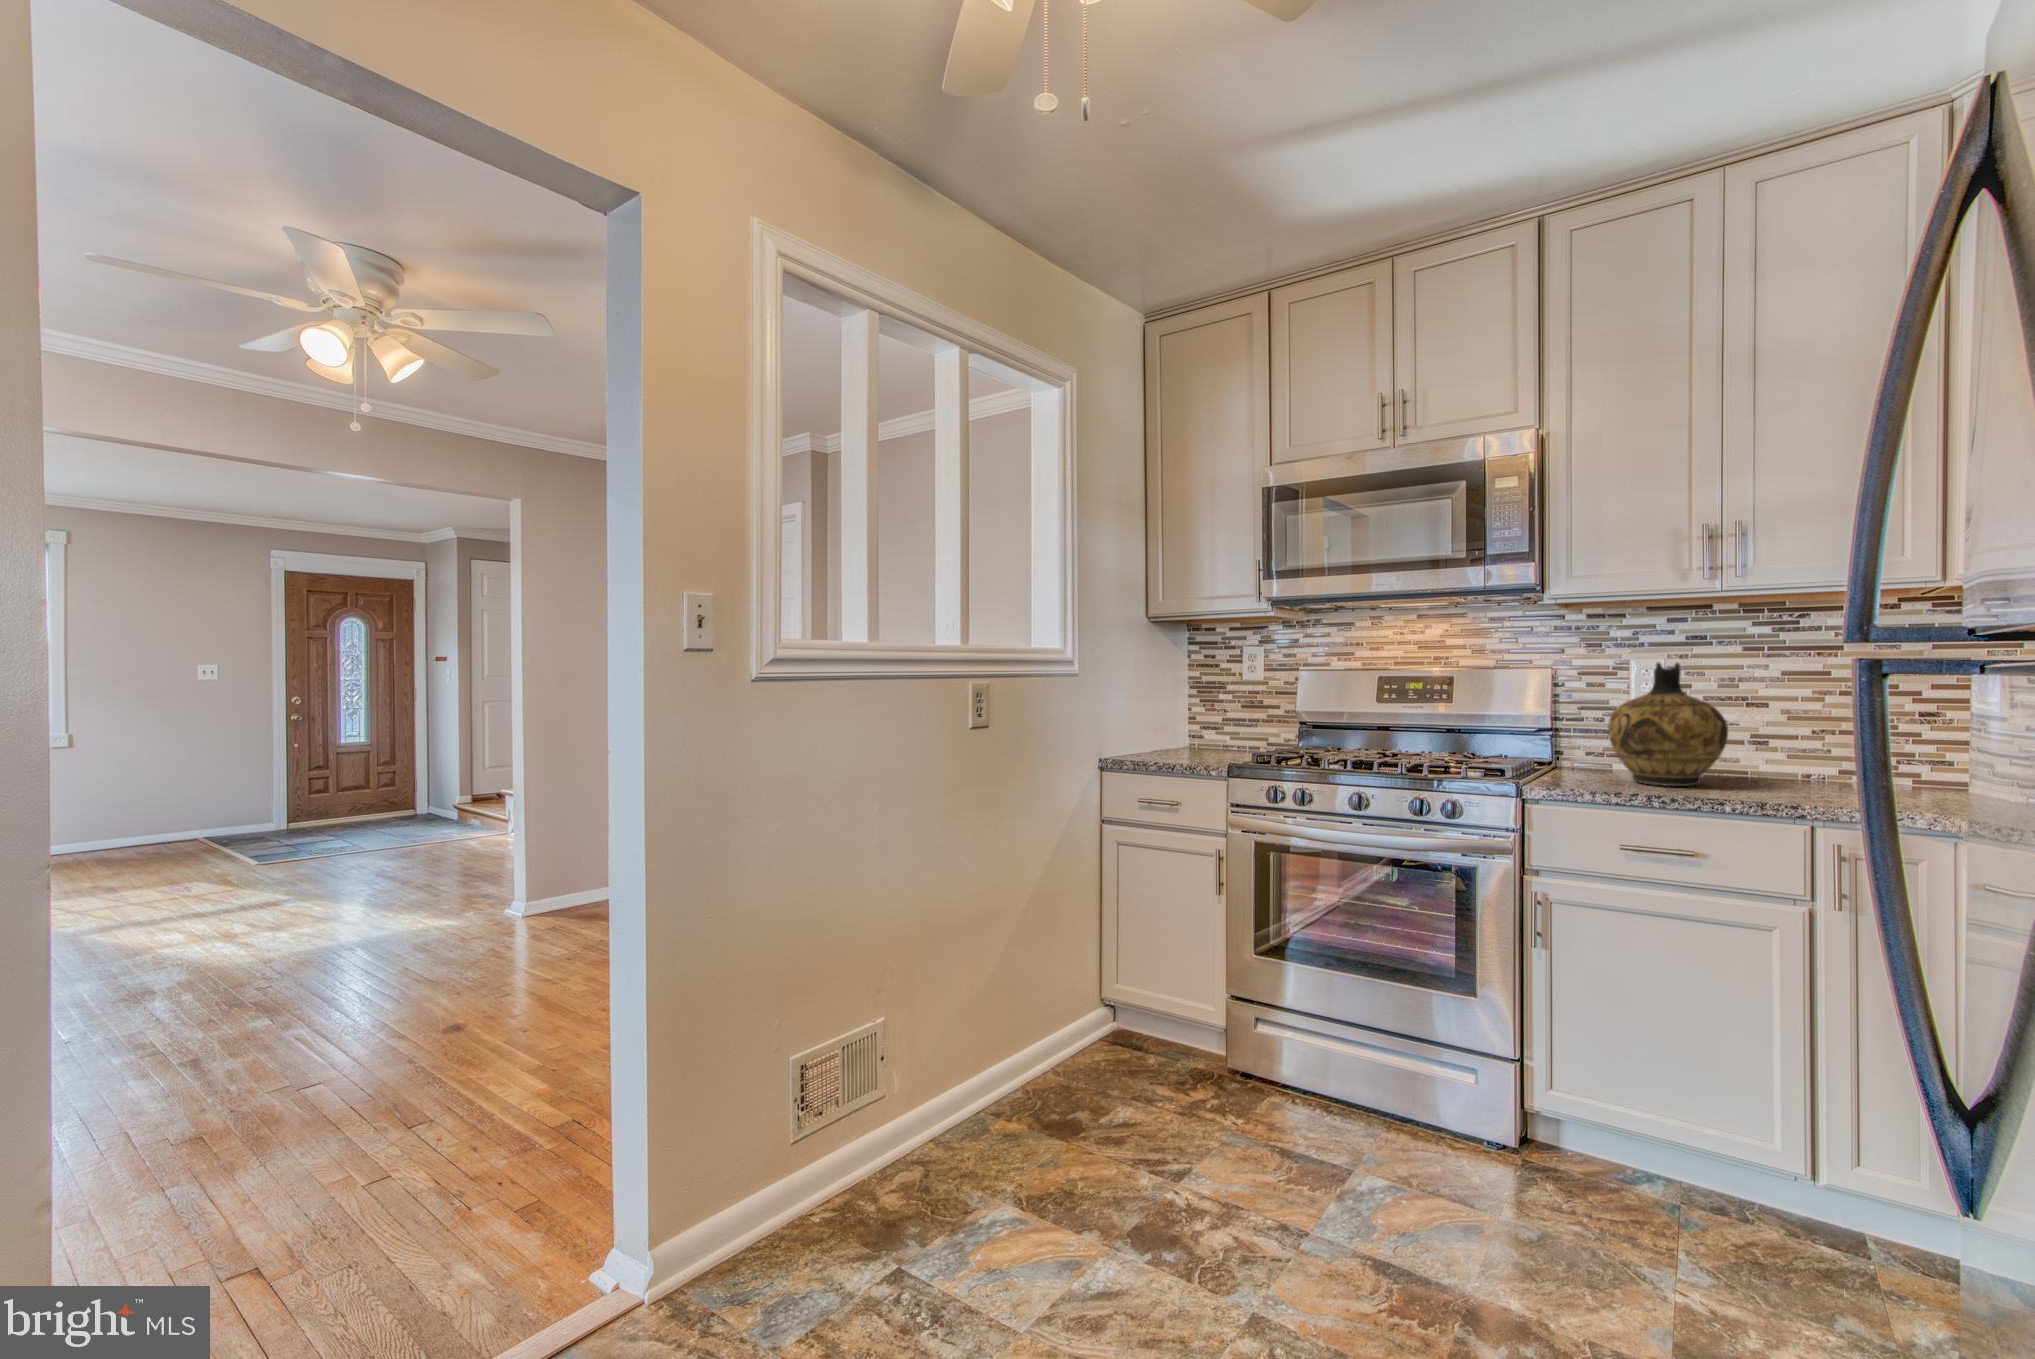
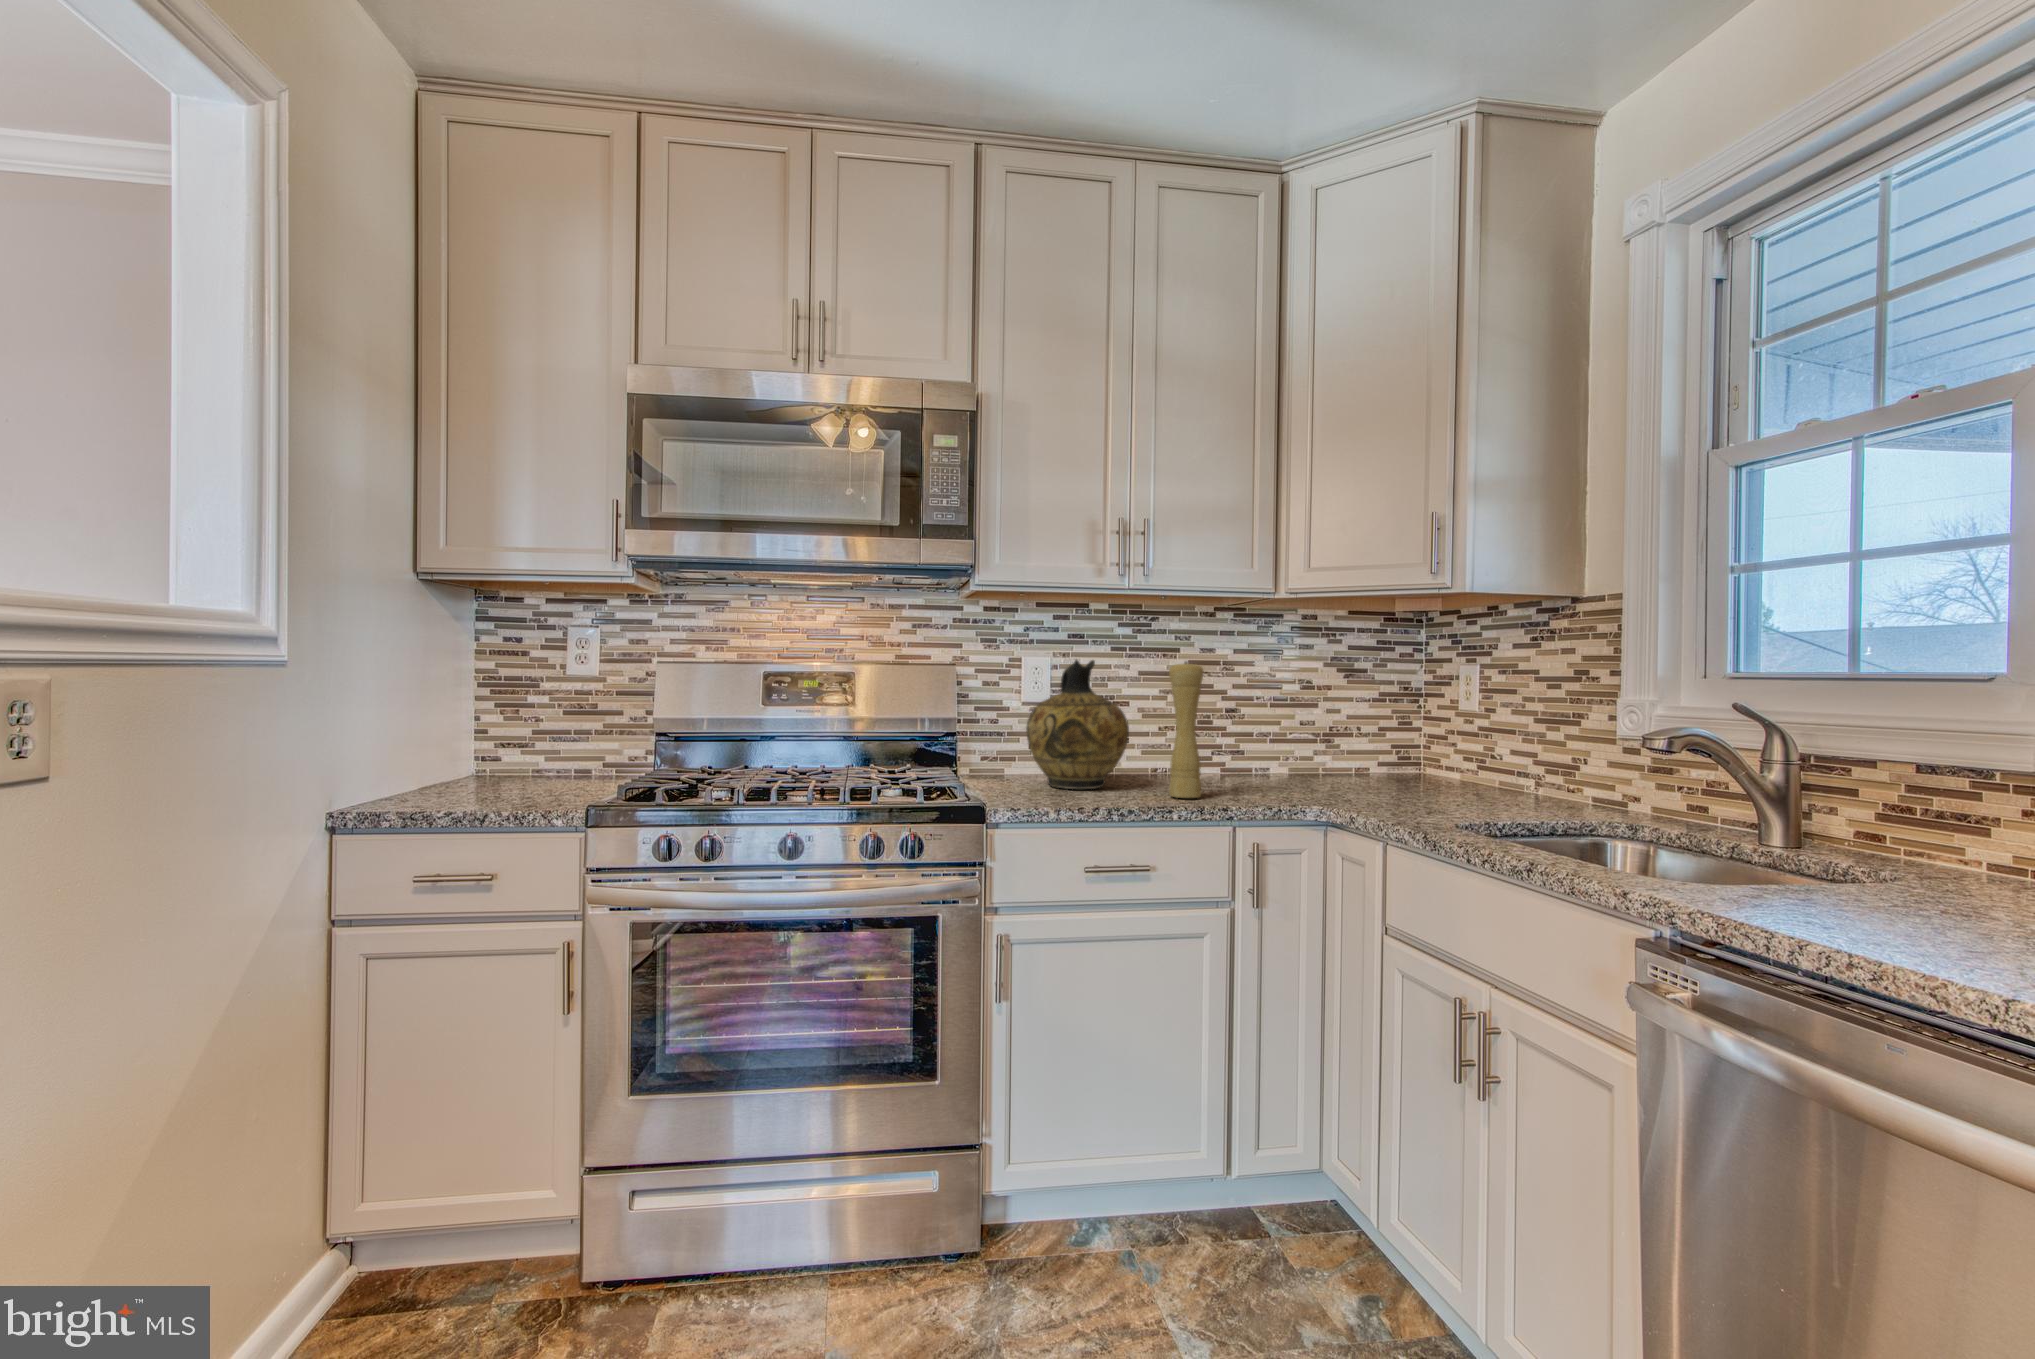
pepper mill: none [1758,663,1803,801] -> present [1169,662,1204,798]

